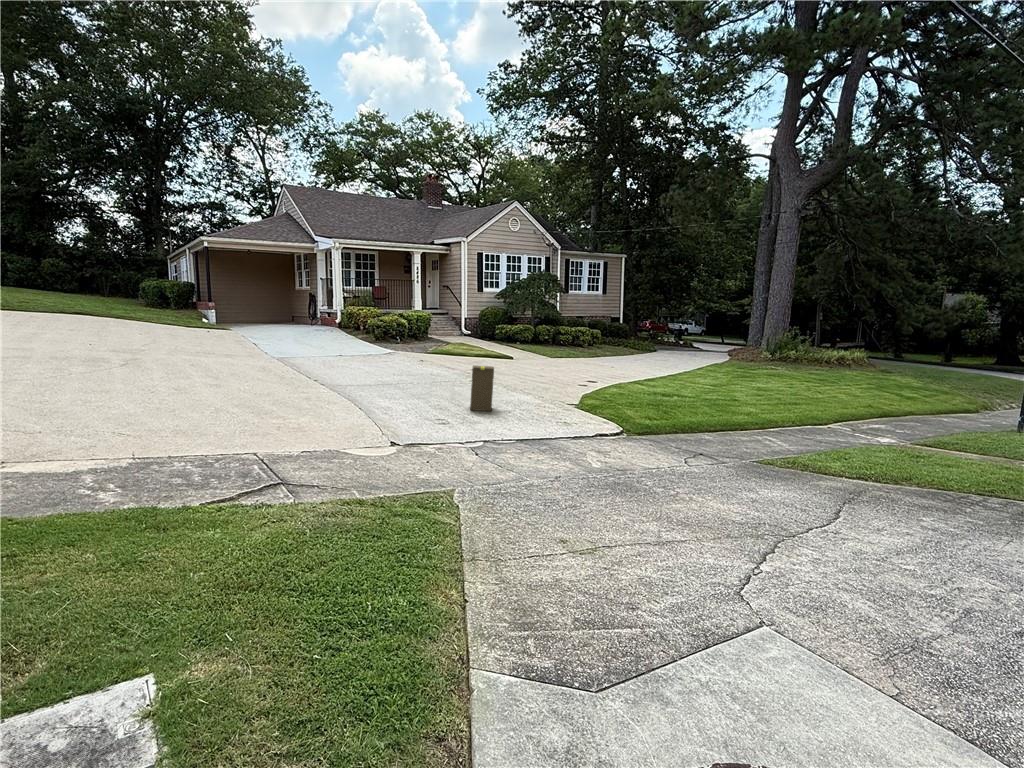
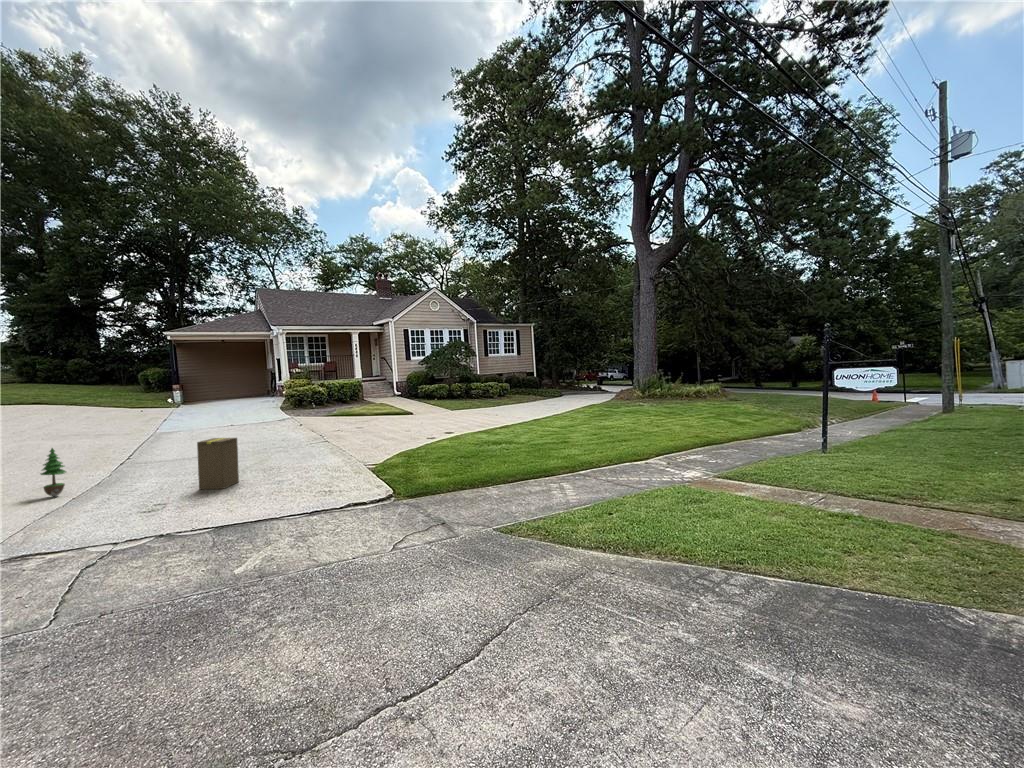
potted tree: none [348,362,364,406] -> present [40,448,66,497]

